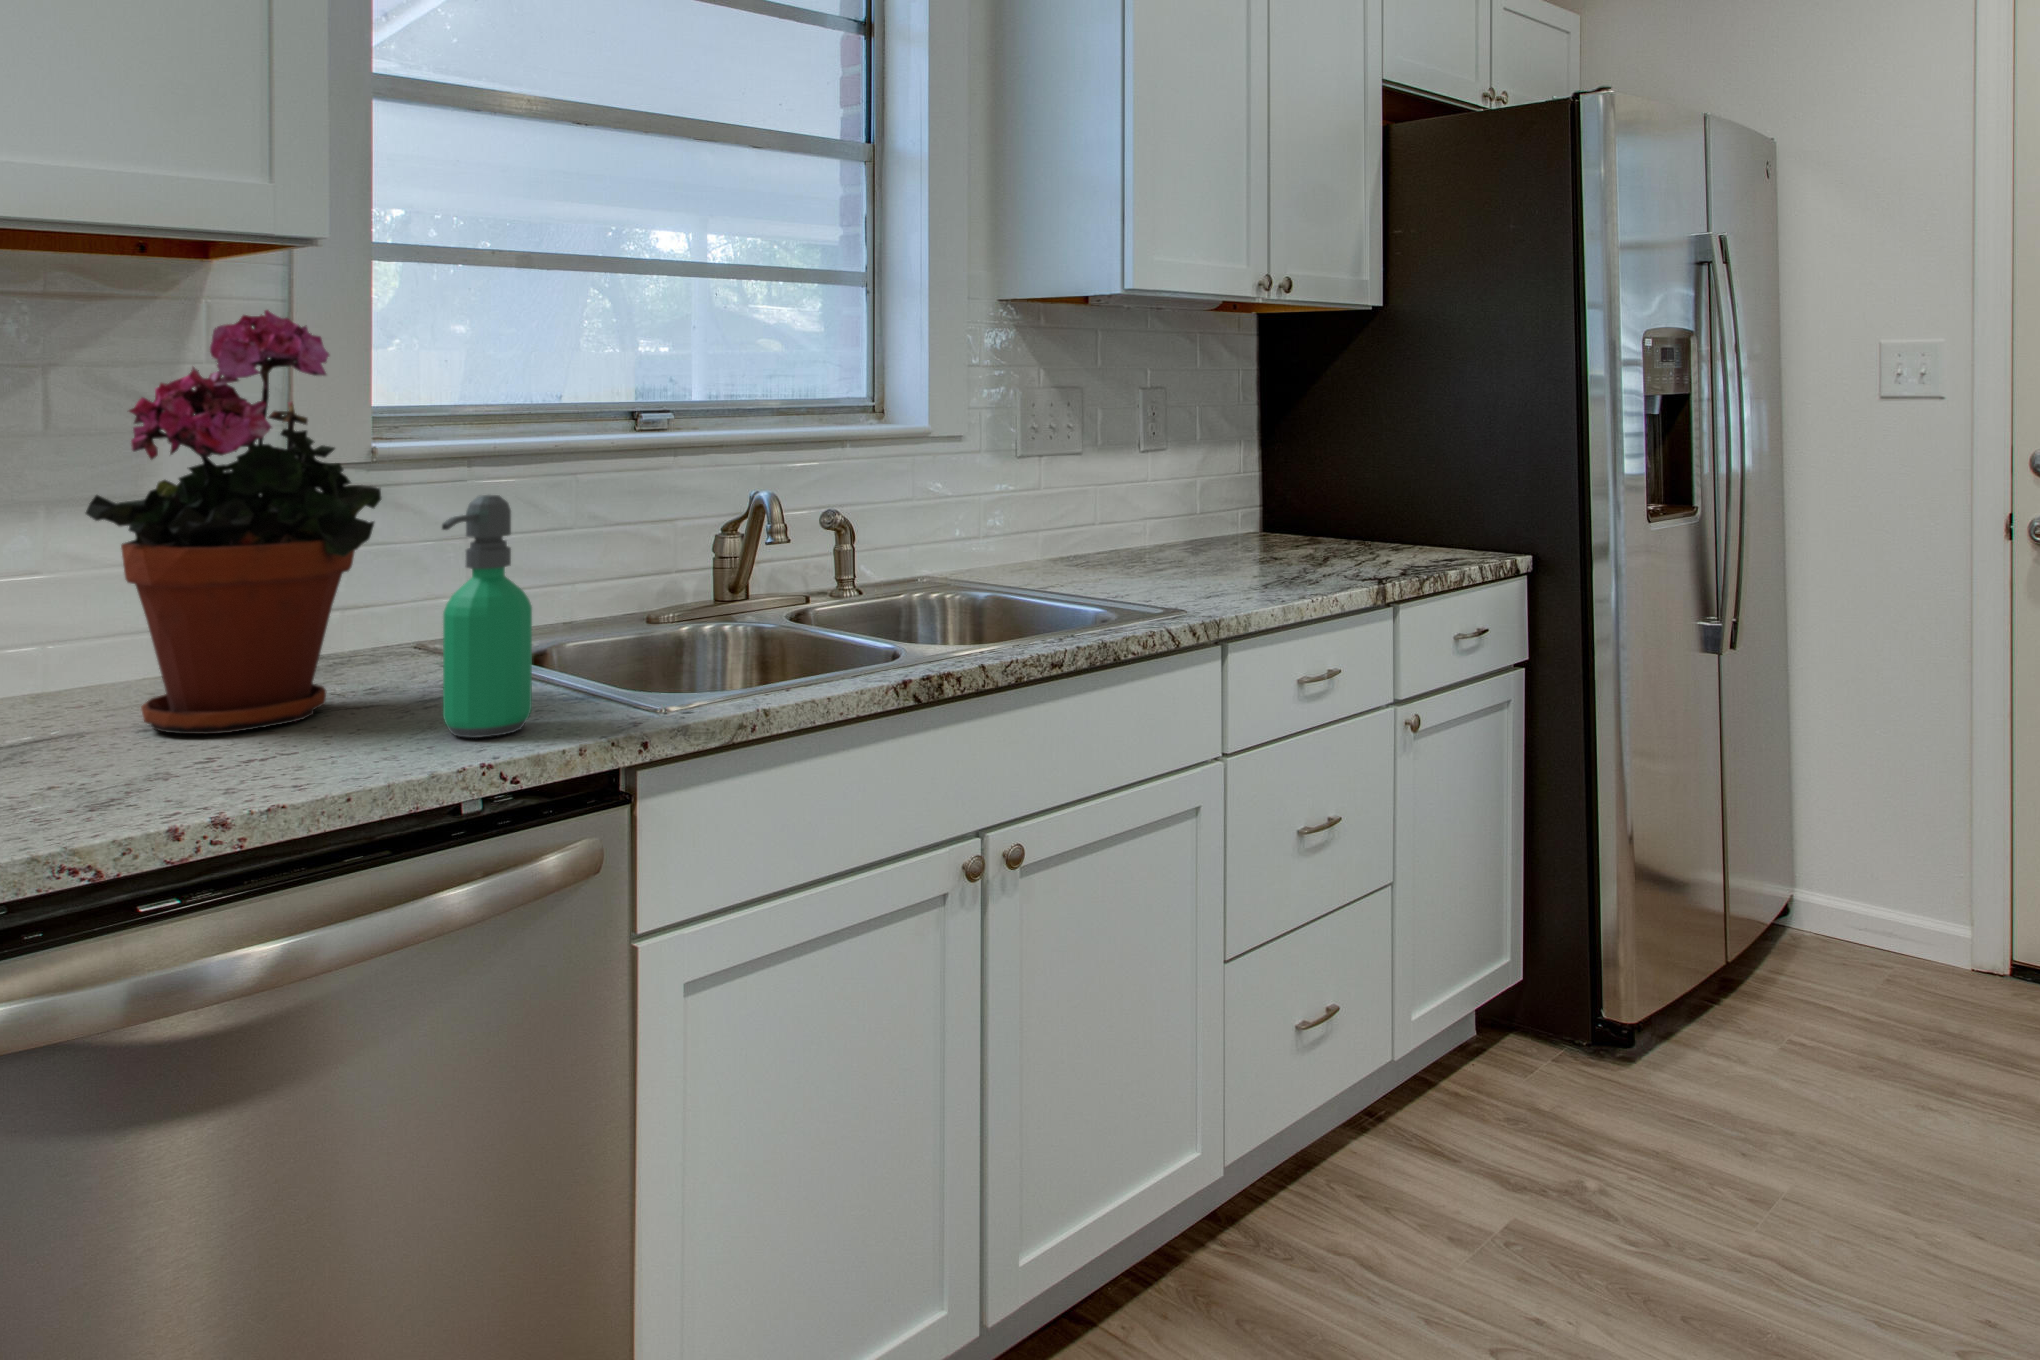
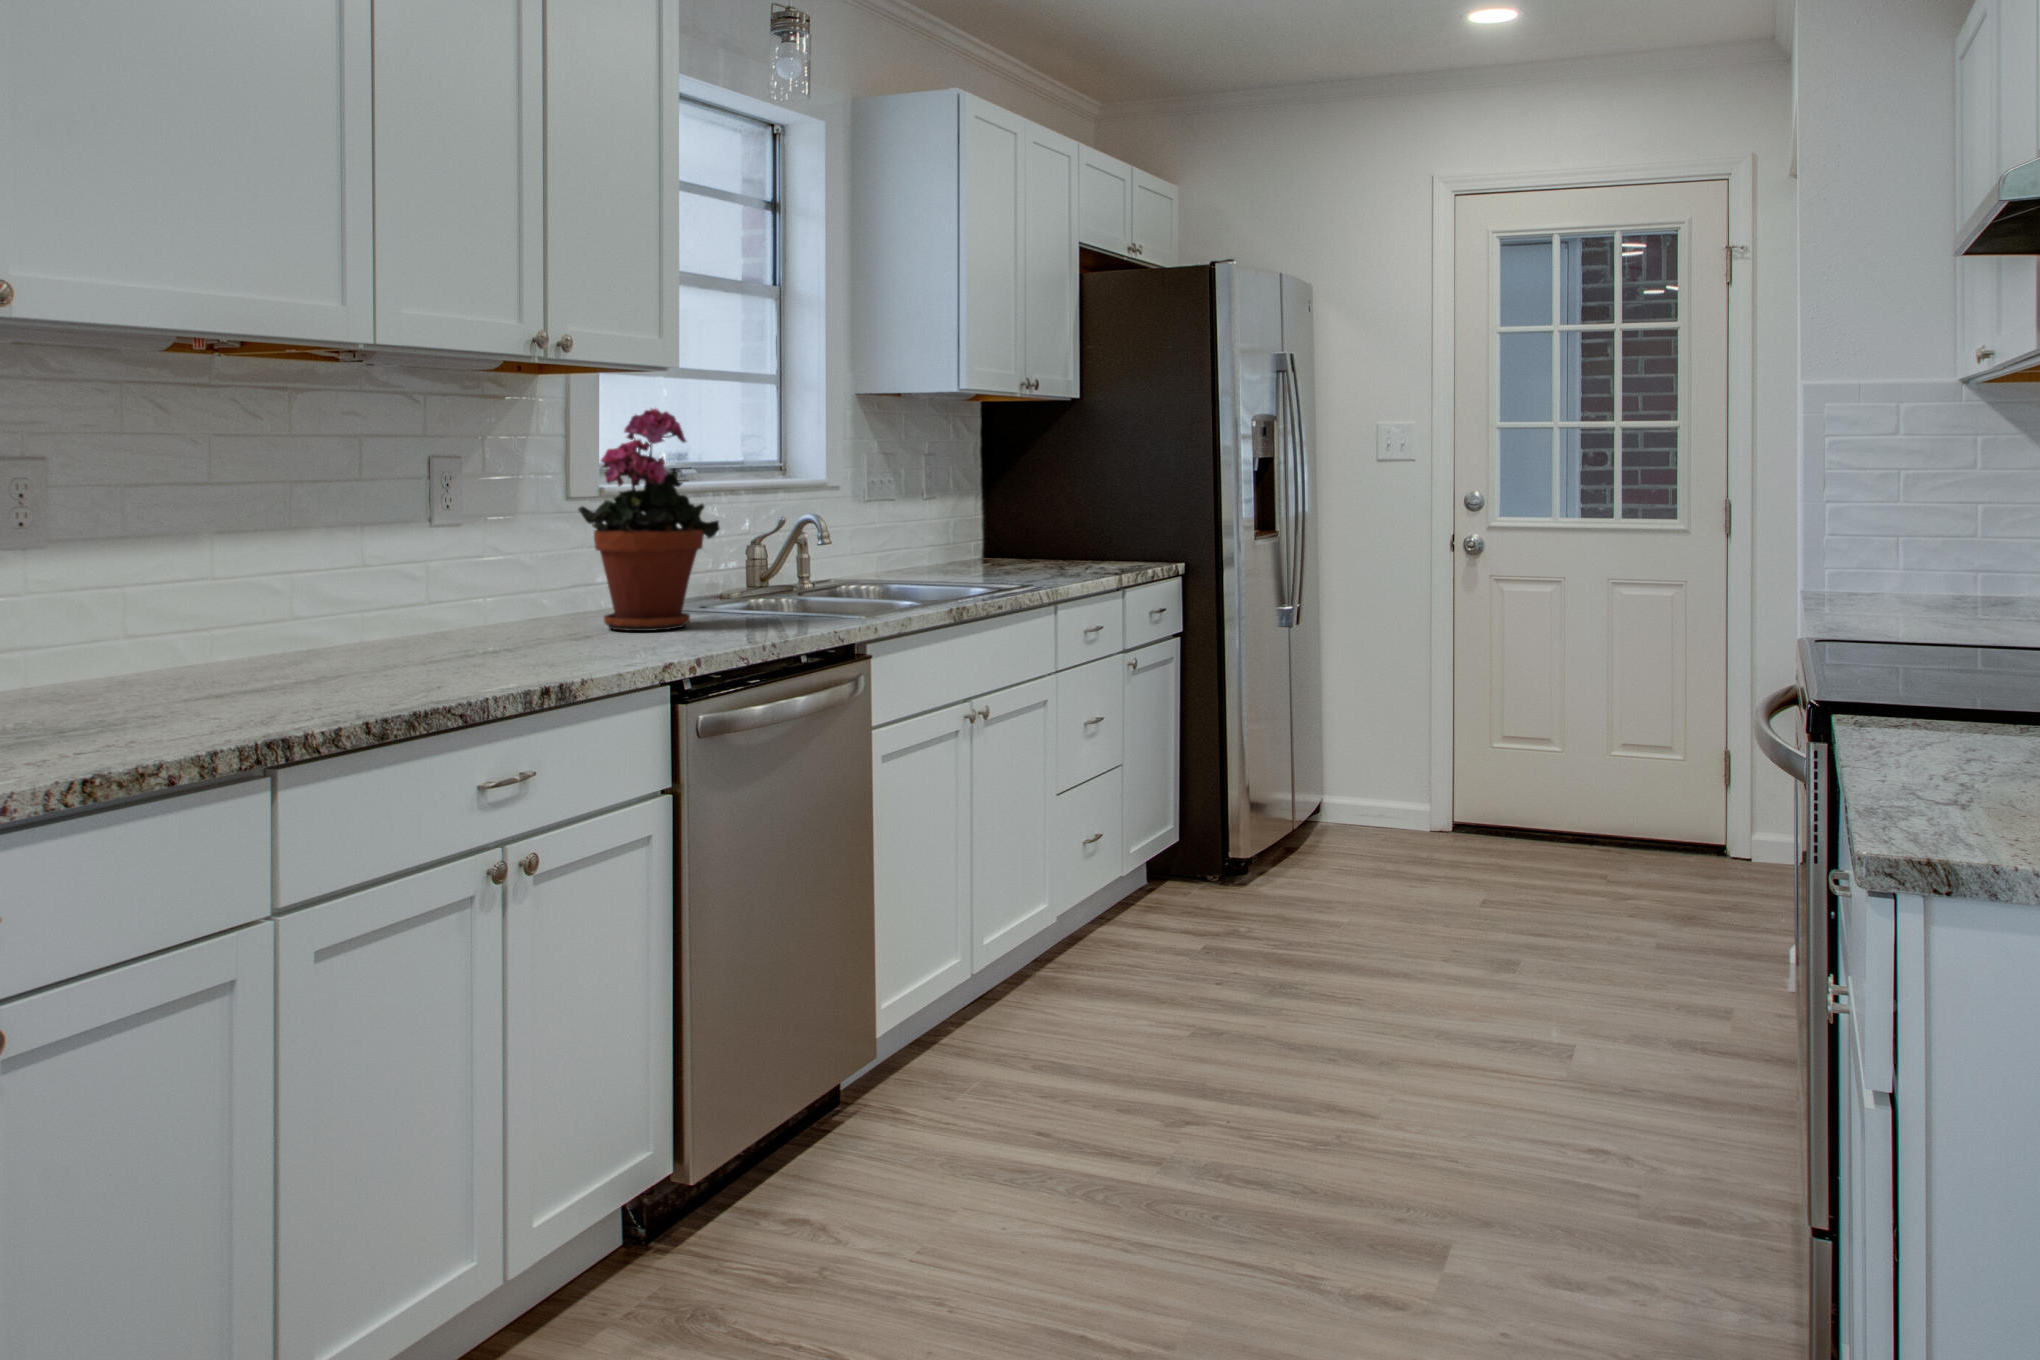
soap dispenser: present [442,495,532,738] -> none [781,504,823,626]

